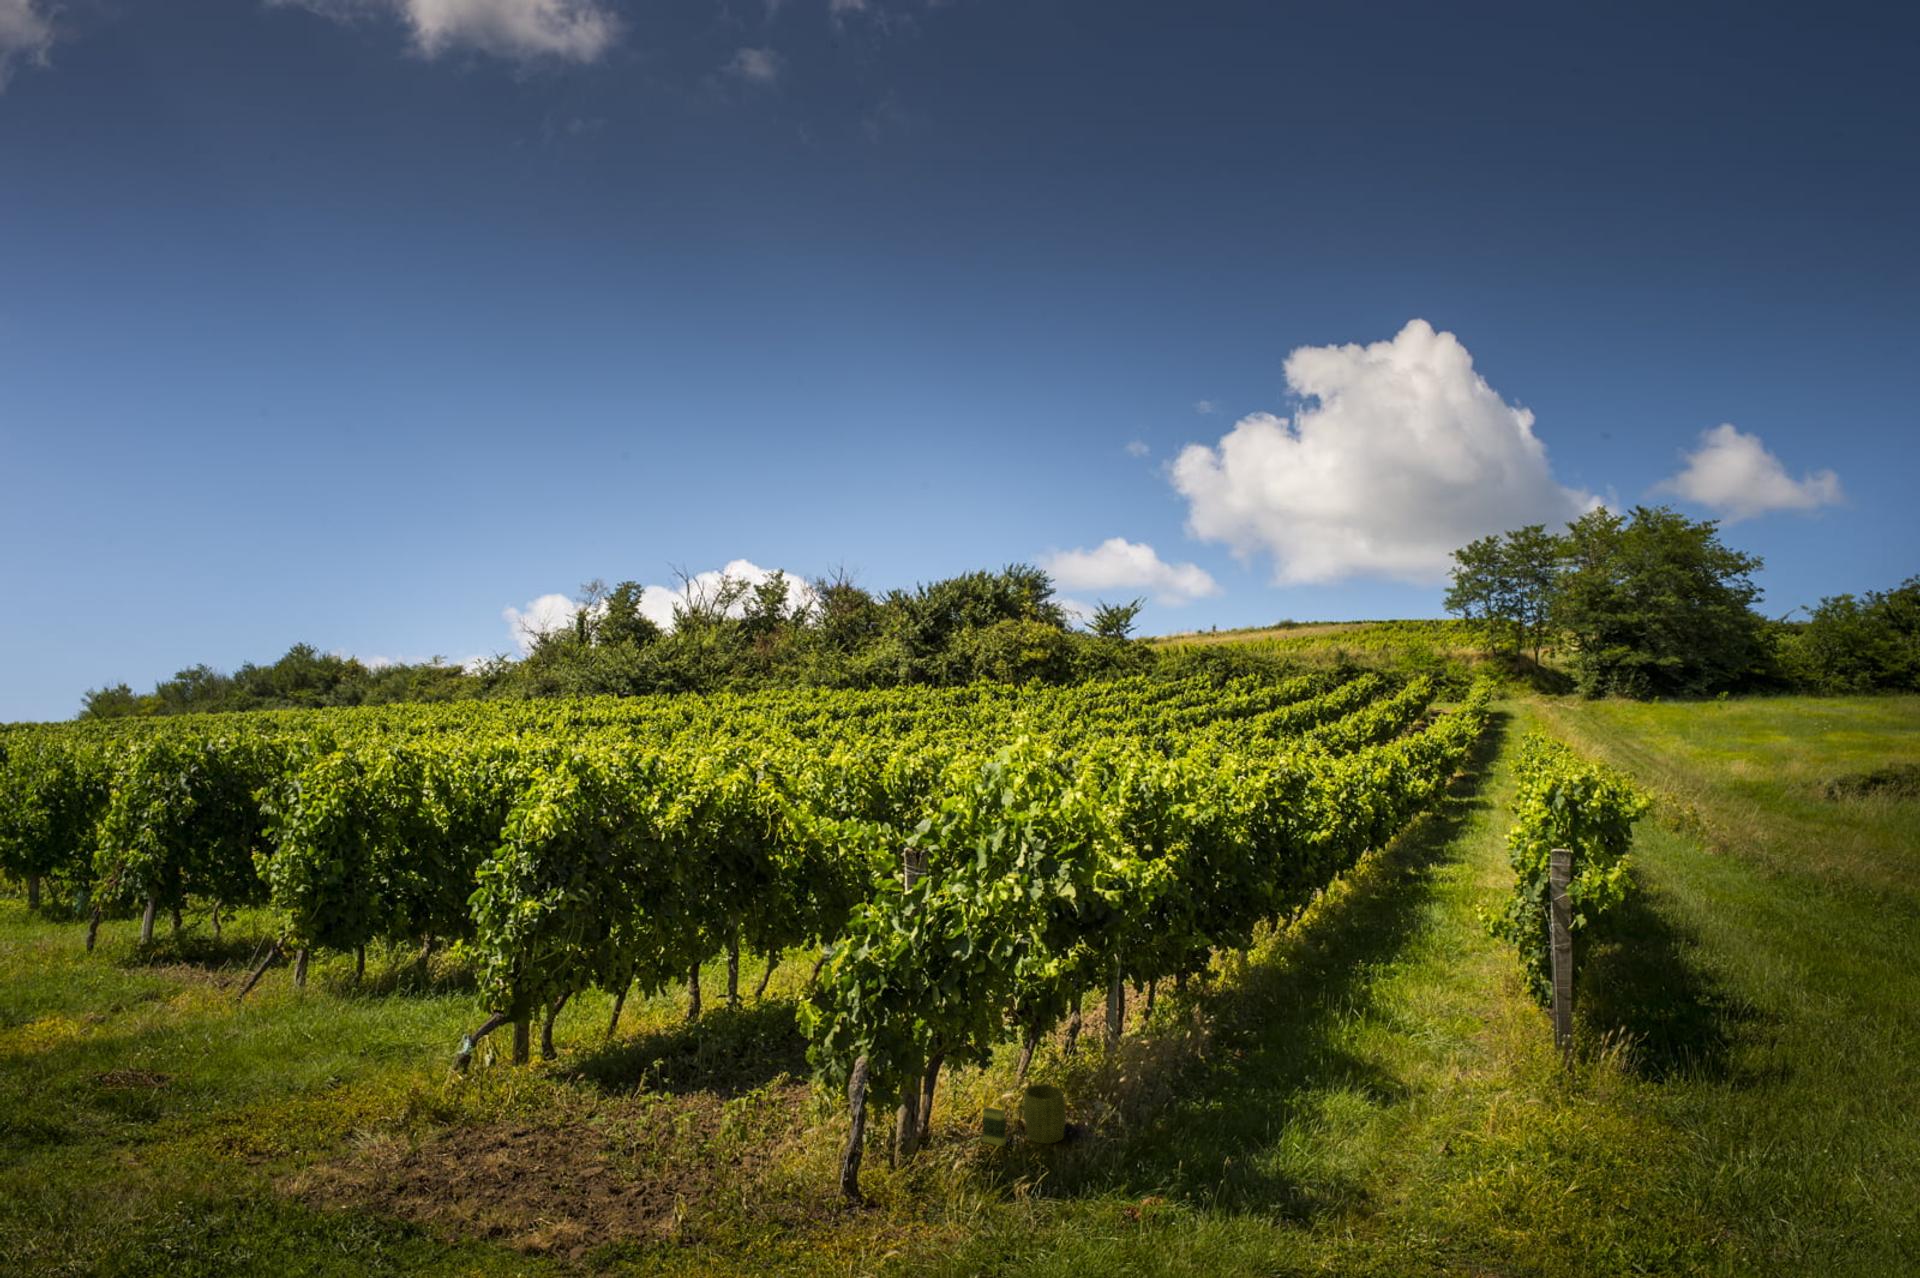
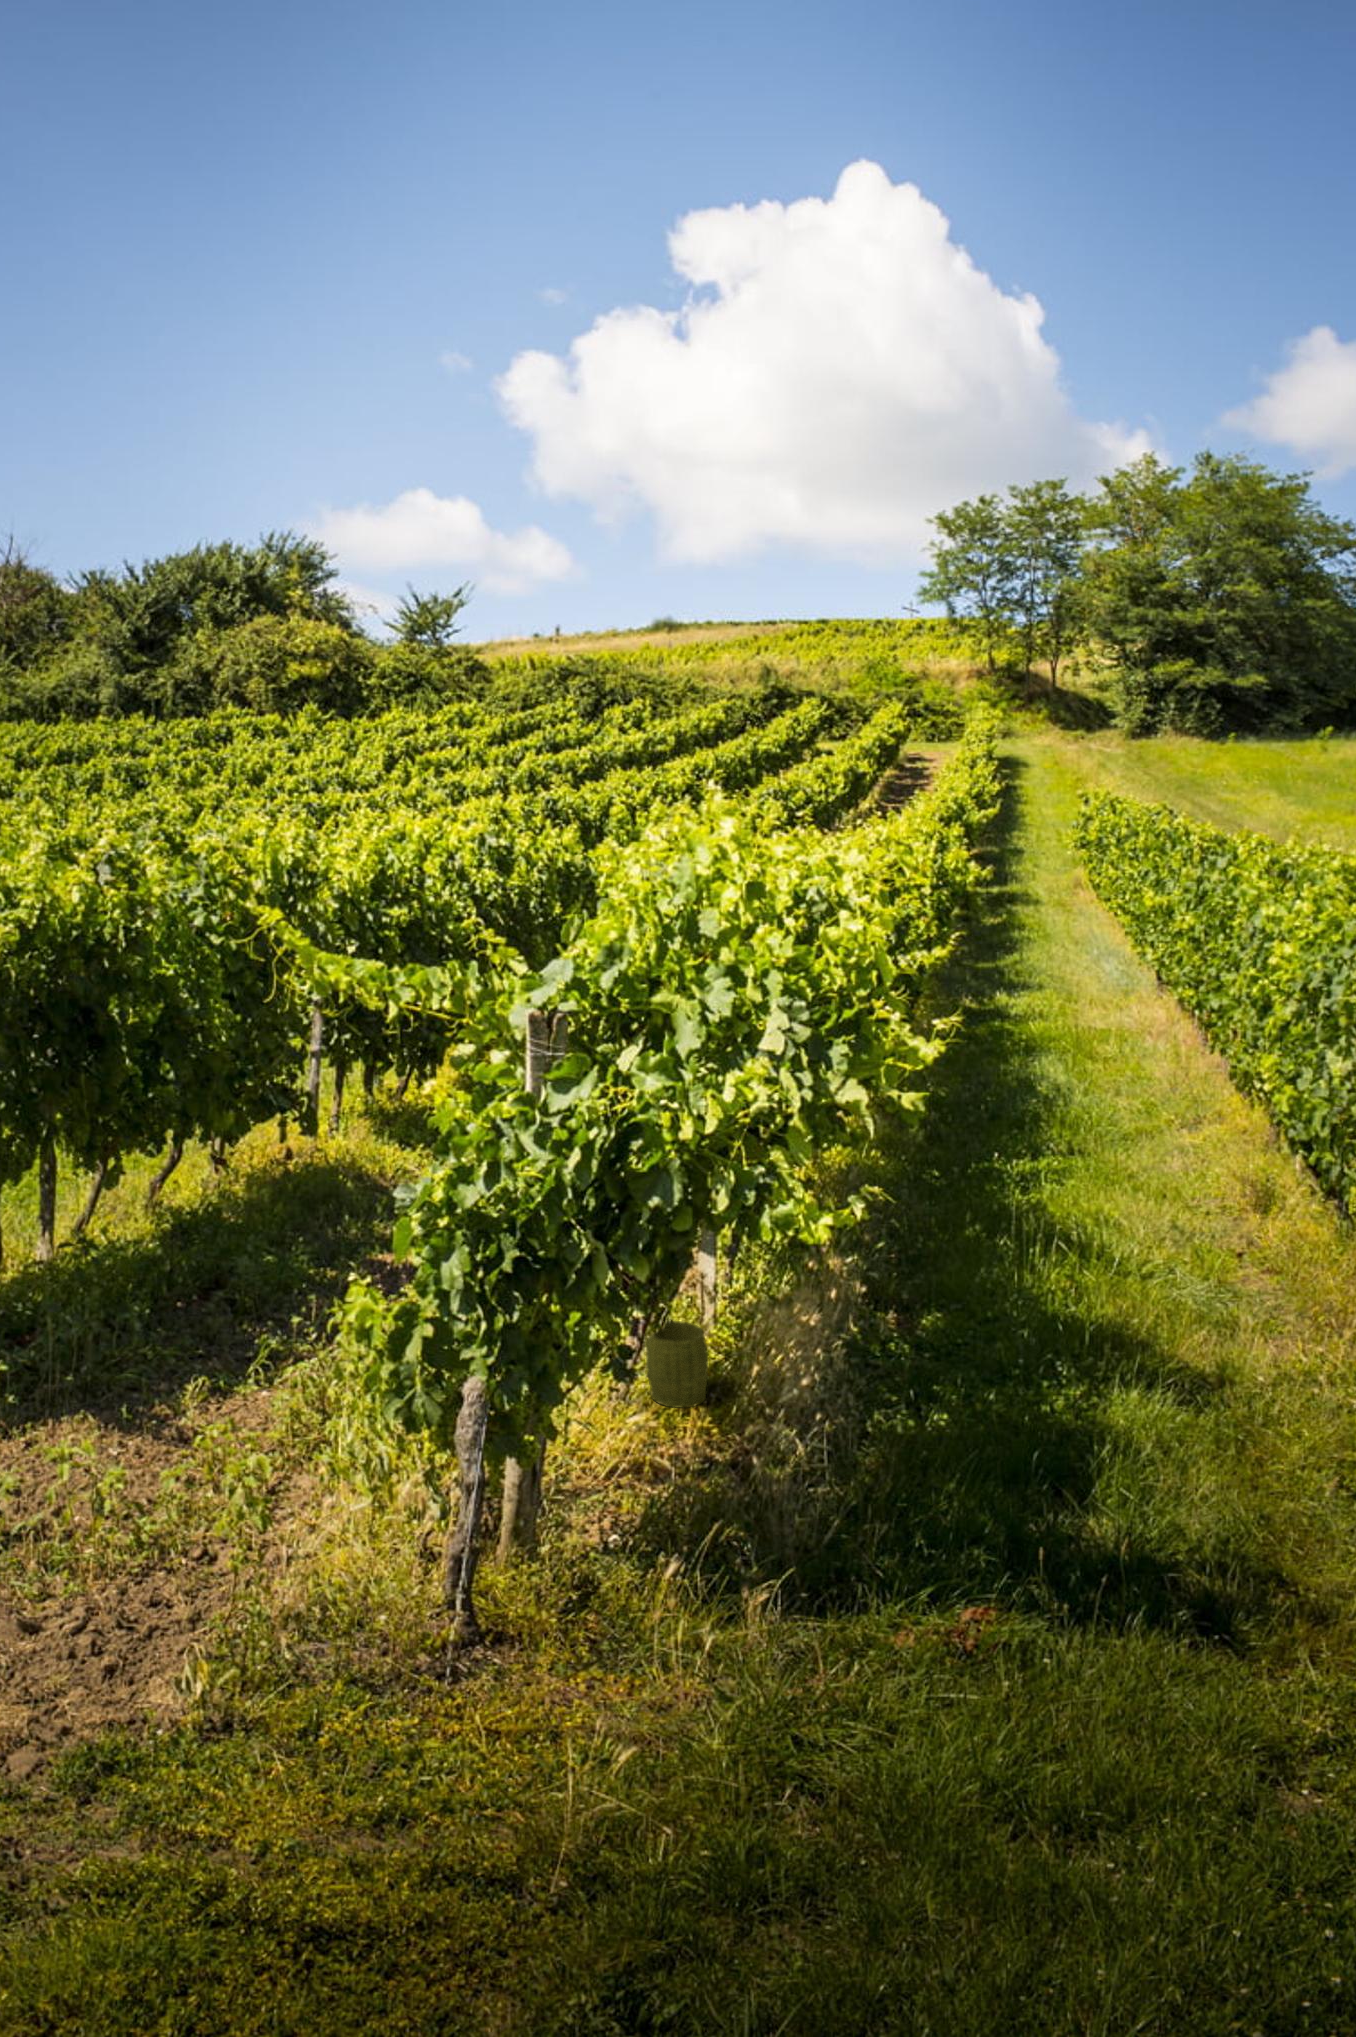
bag: present [983,1088,1006,1146] -> none [593,1330,630,1419]

